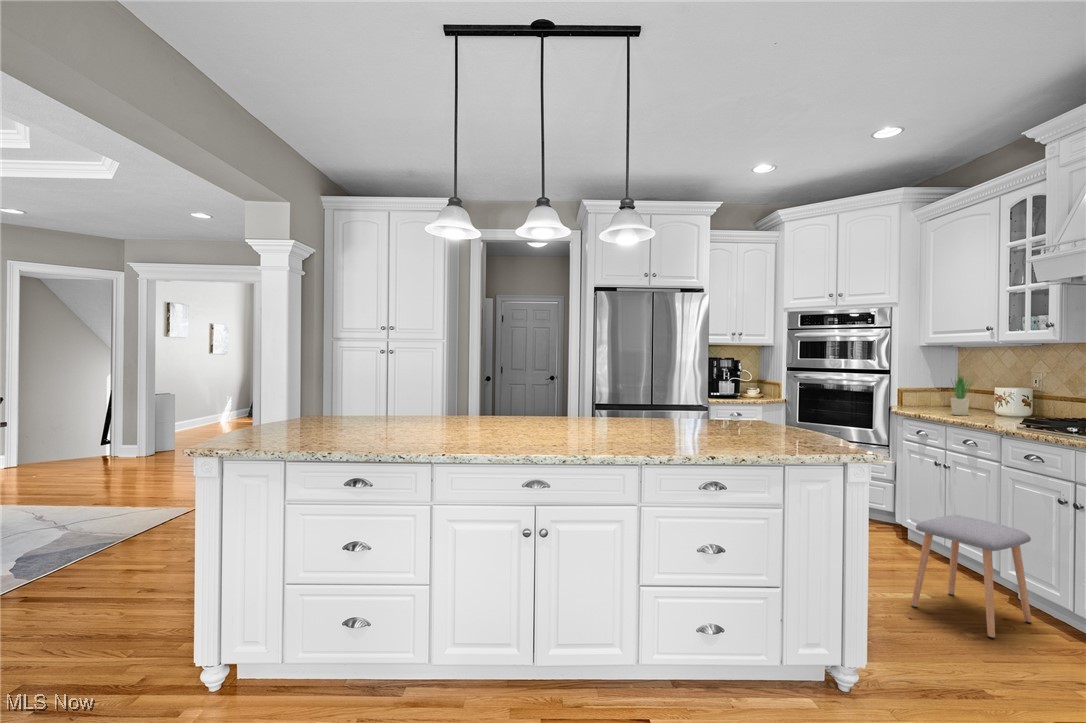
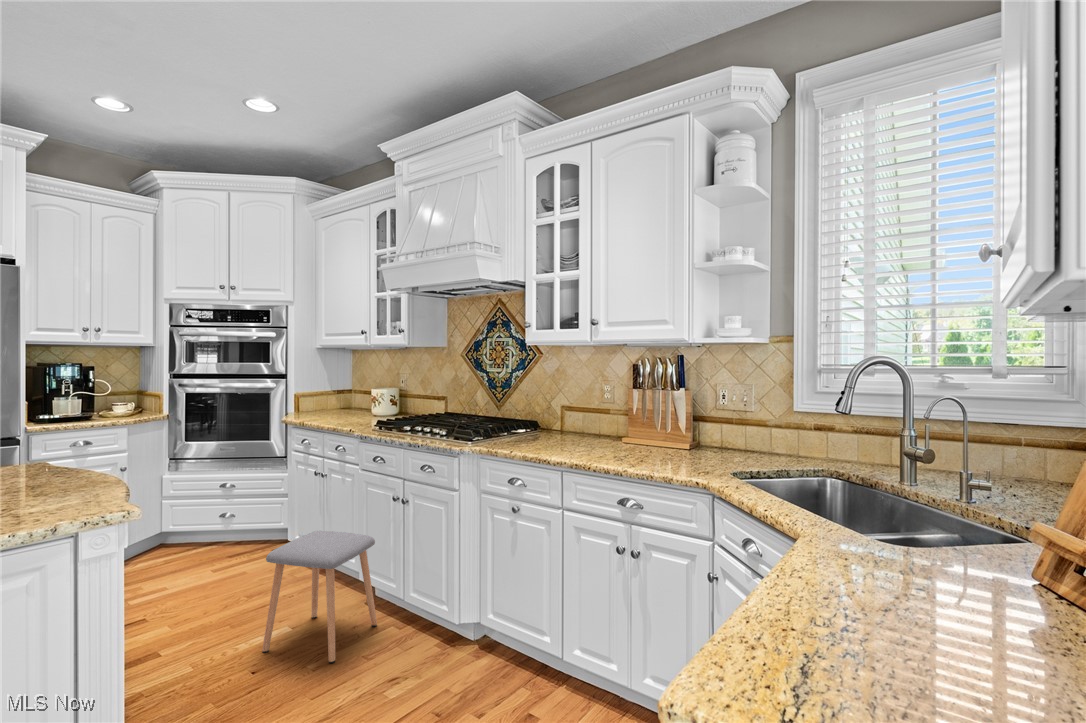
potted plant: present [951,372,974,415] -> none [331,372,352,420]

